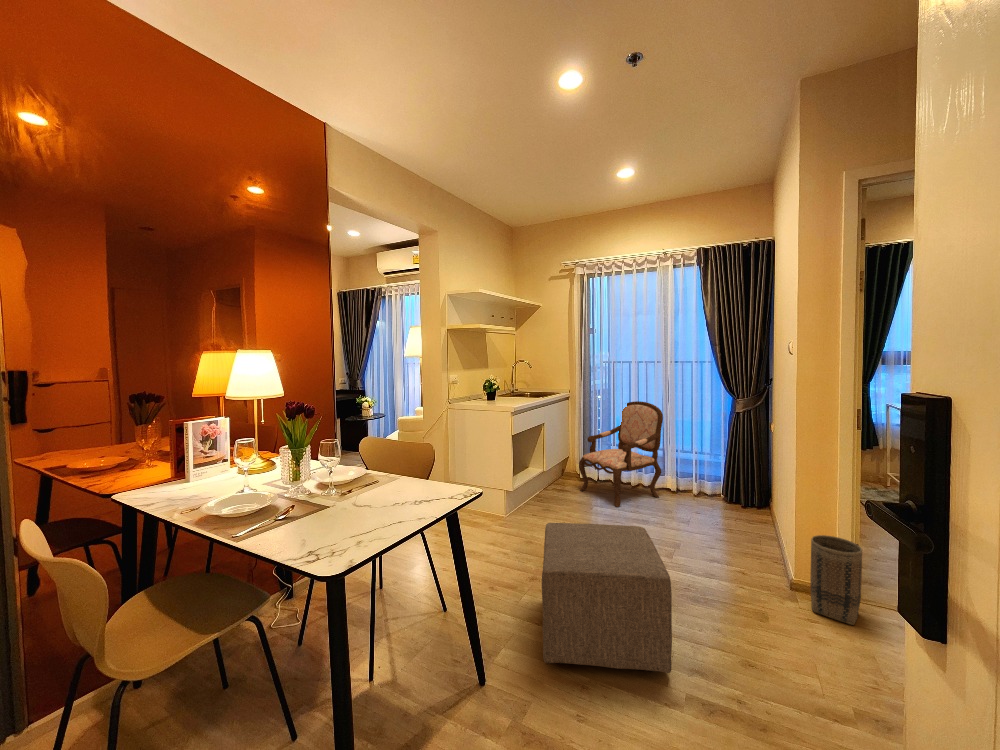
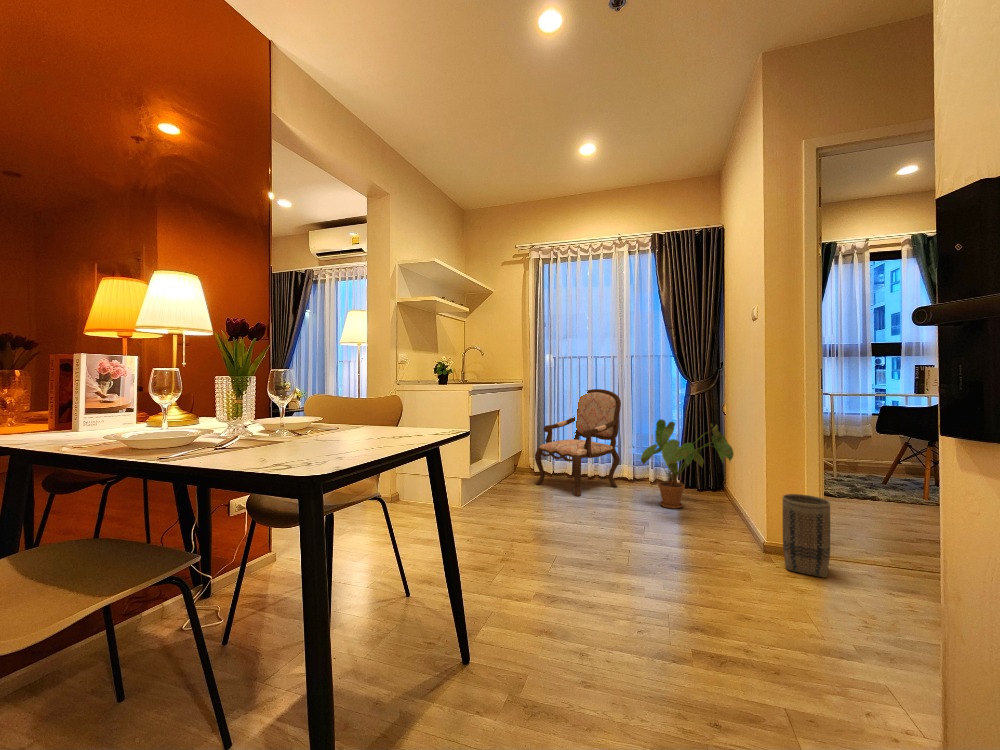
house plant: none [678,440,771,527] -> present [641,419,734,509]
ottoman: present [542,523,672,673] -> none [522,490,671,634]

